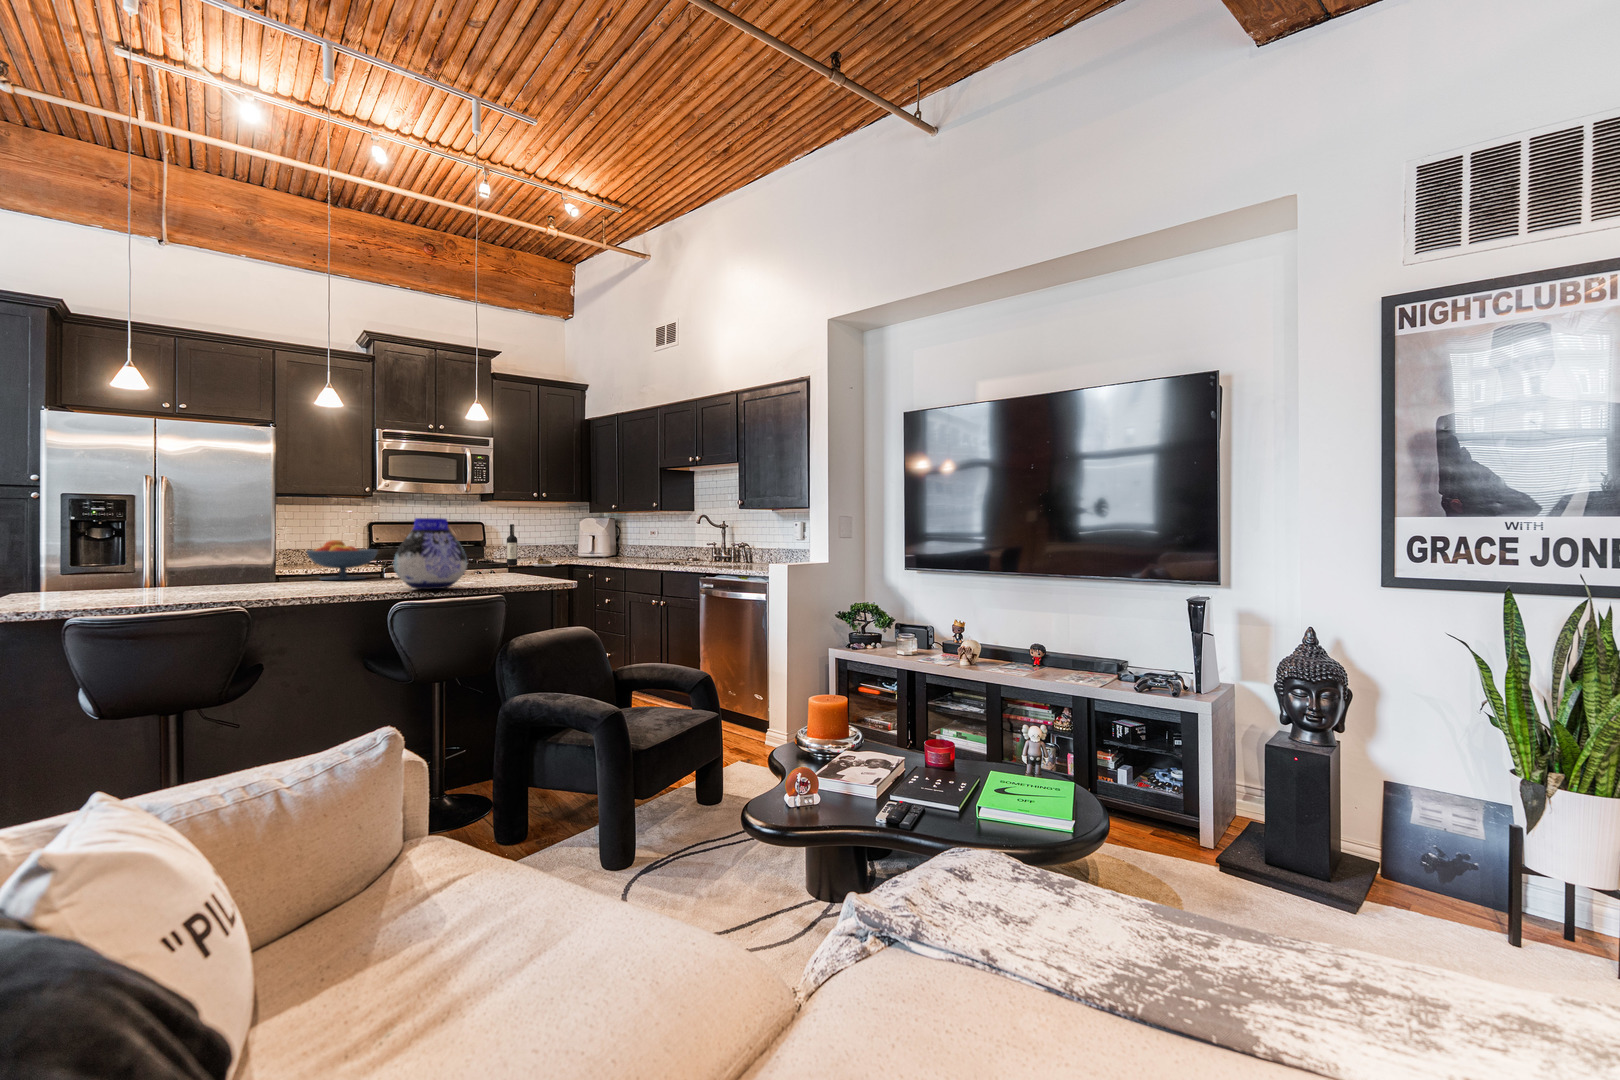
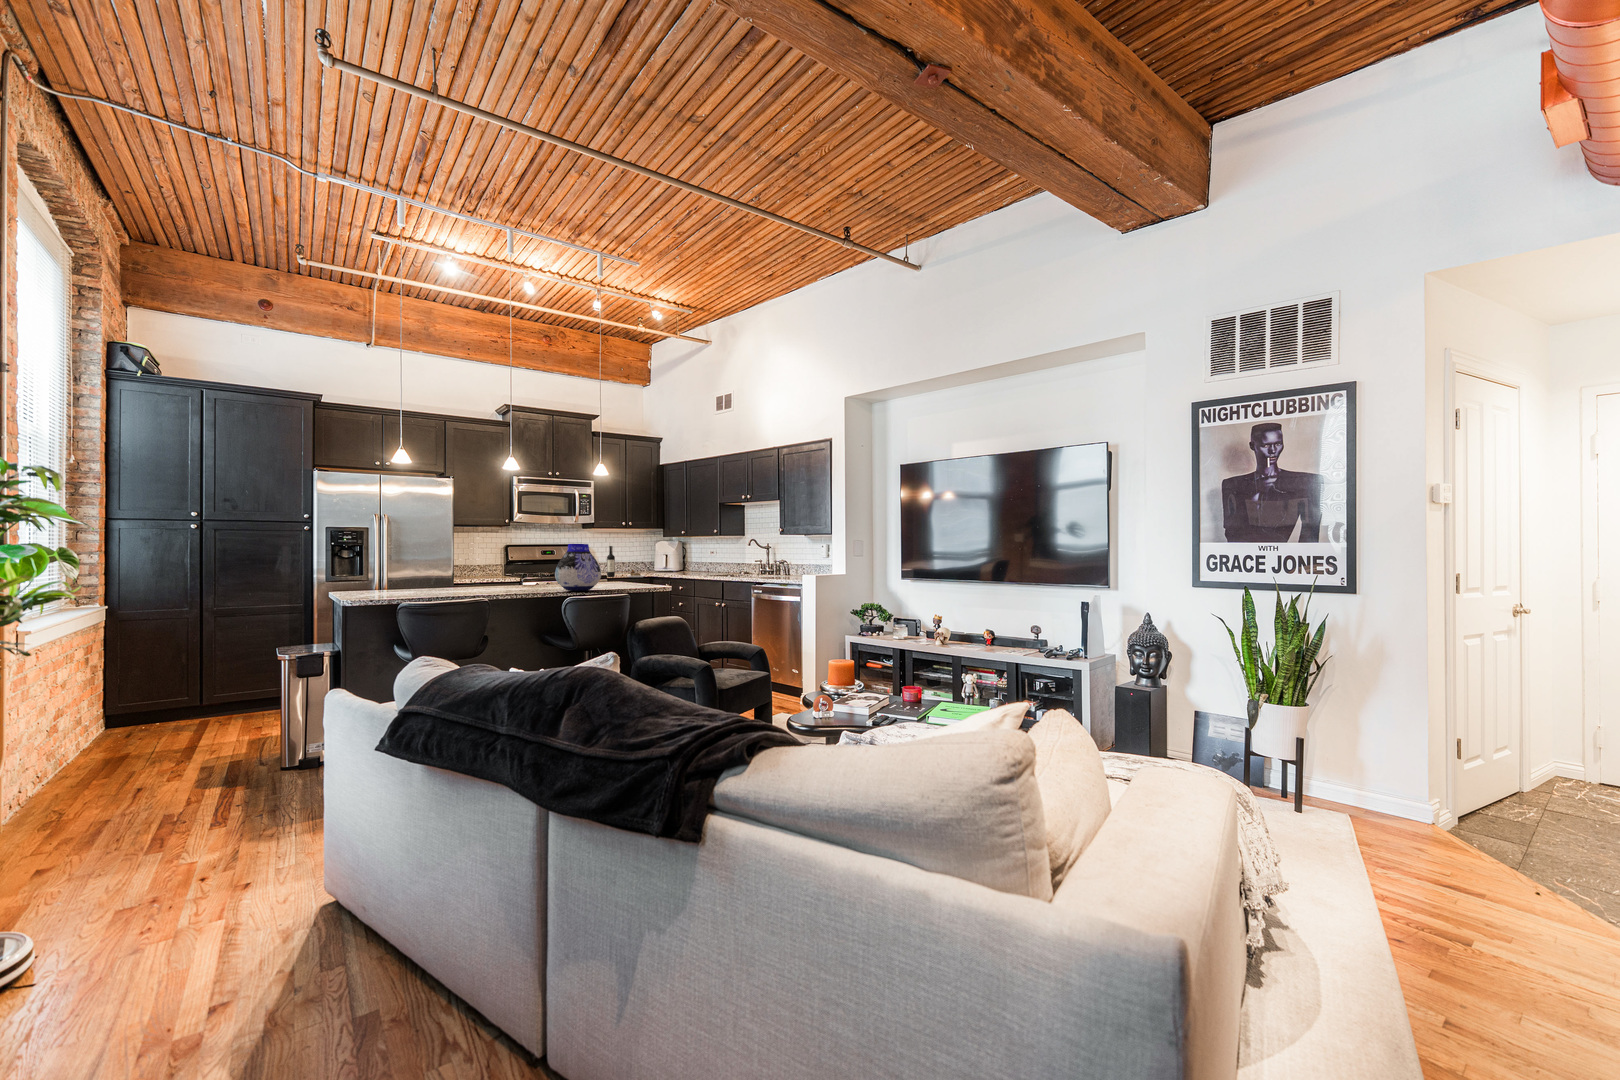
fruit bowl: present [307,540,378,580] -> none [484,558,530,586]

